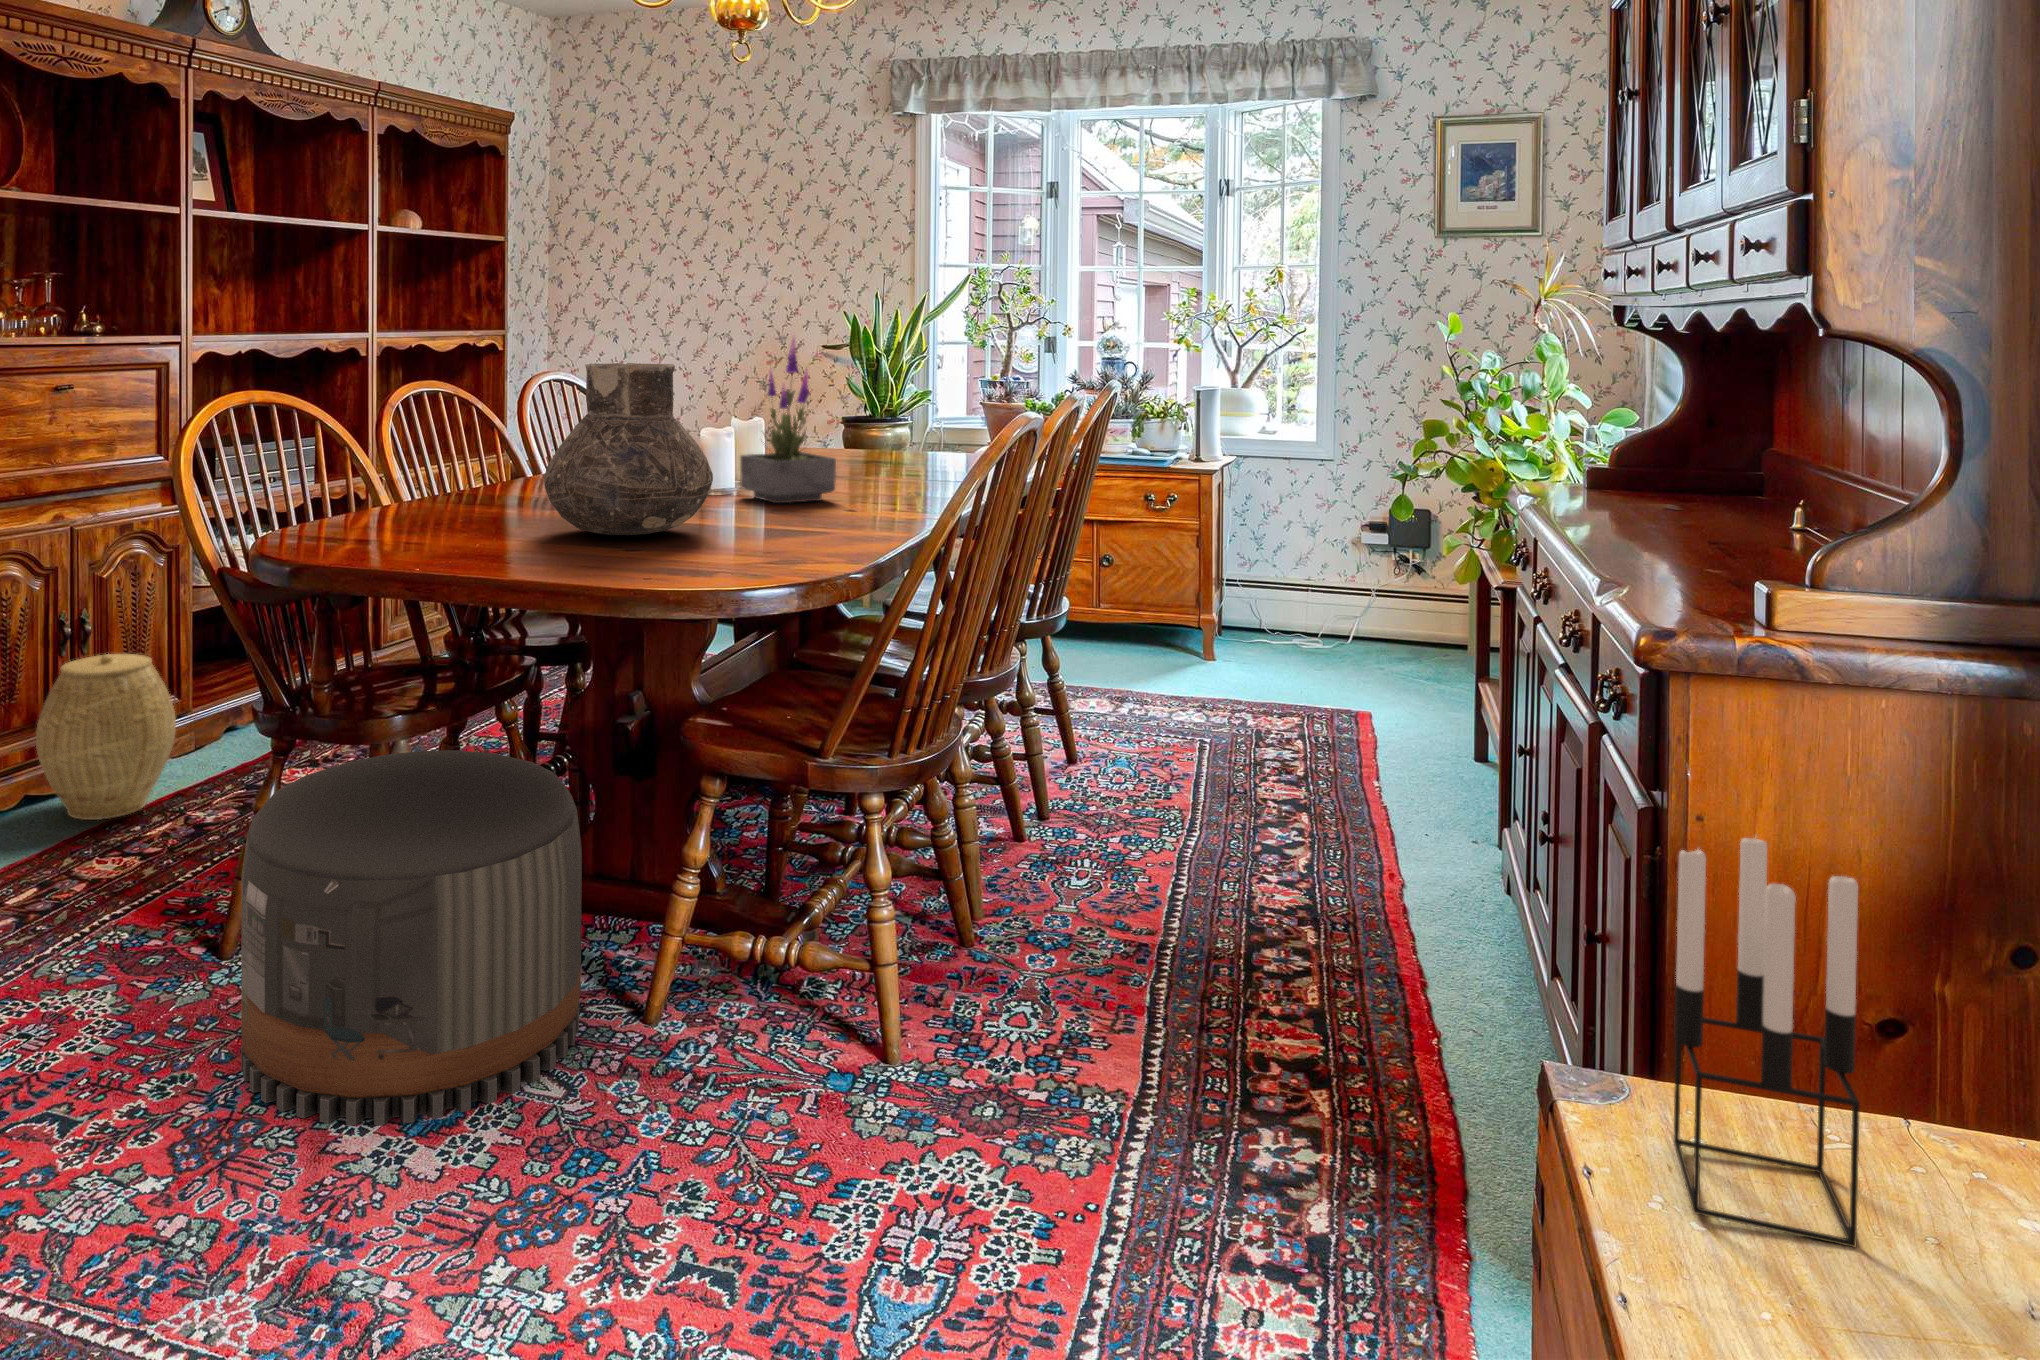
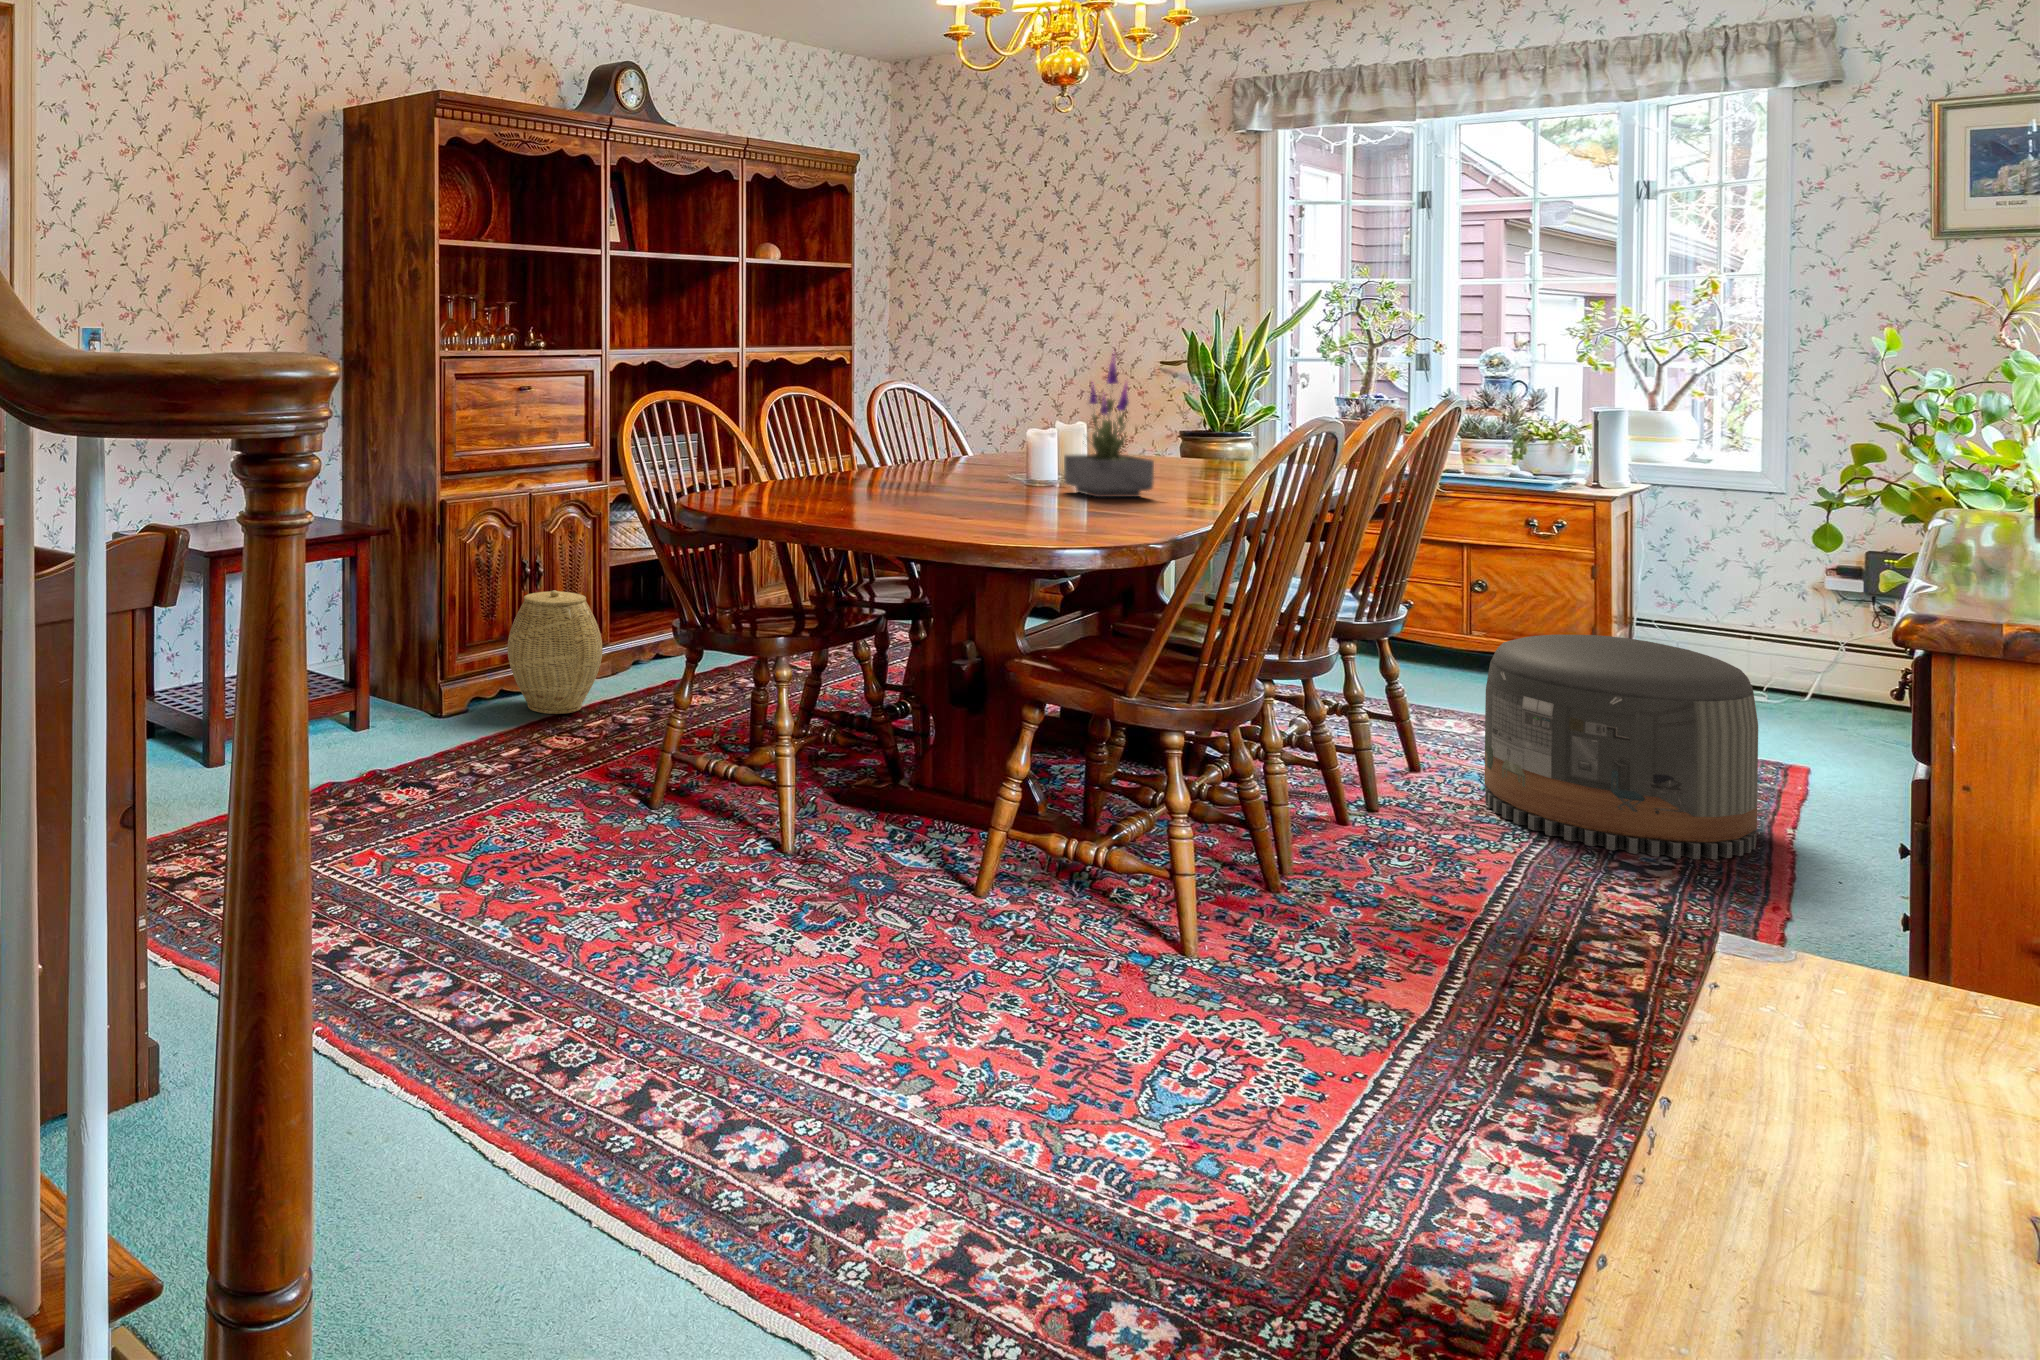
vase: present [544,363,713,535] -> none [894,373,1036,511]
pouf: present [241,750,582,1125] -> present [1484,635,1758,859]
candle holder: present [1674,838,1860,1247] -> none [1788,744,1951,1050]

